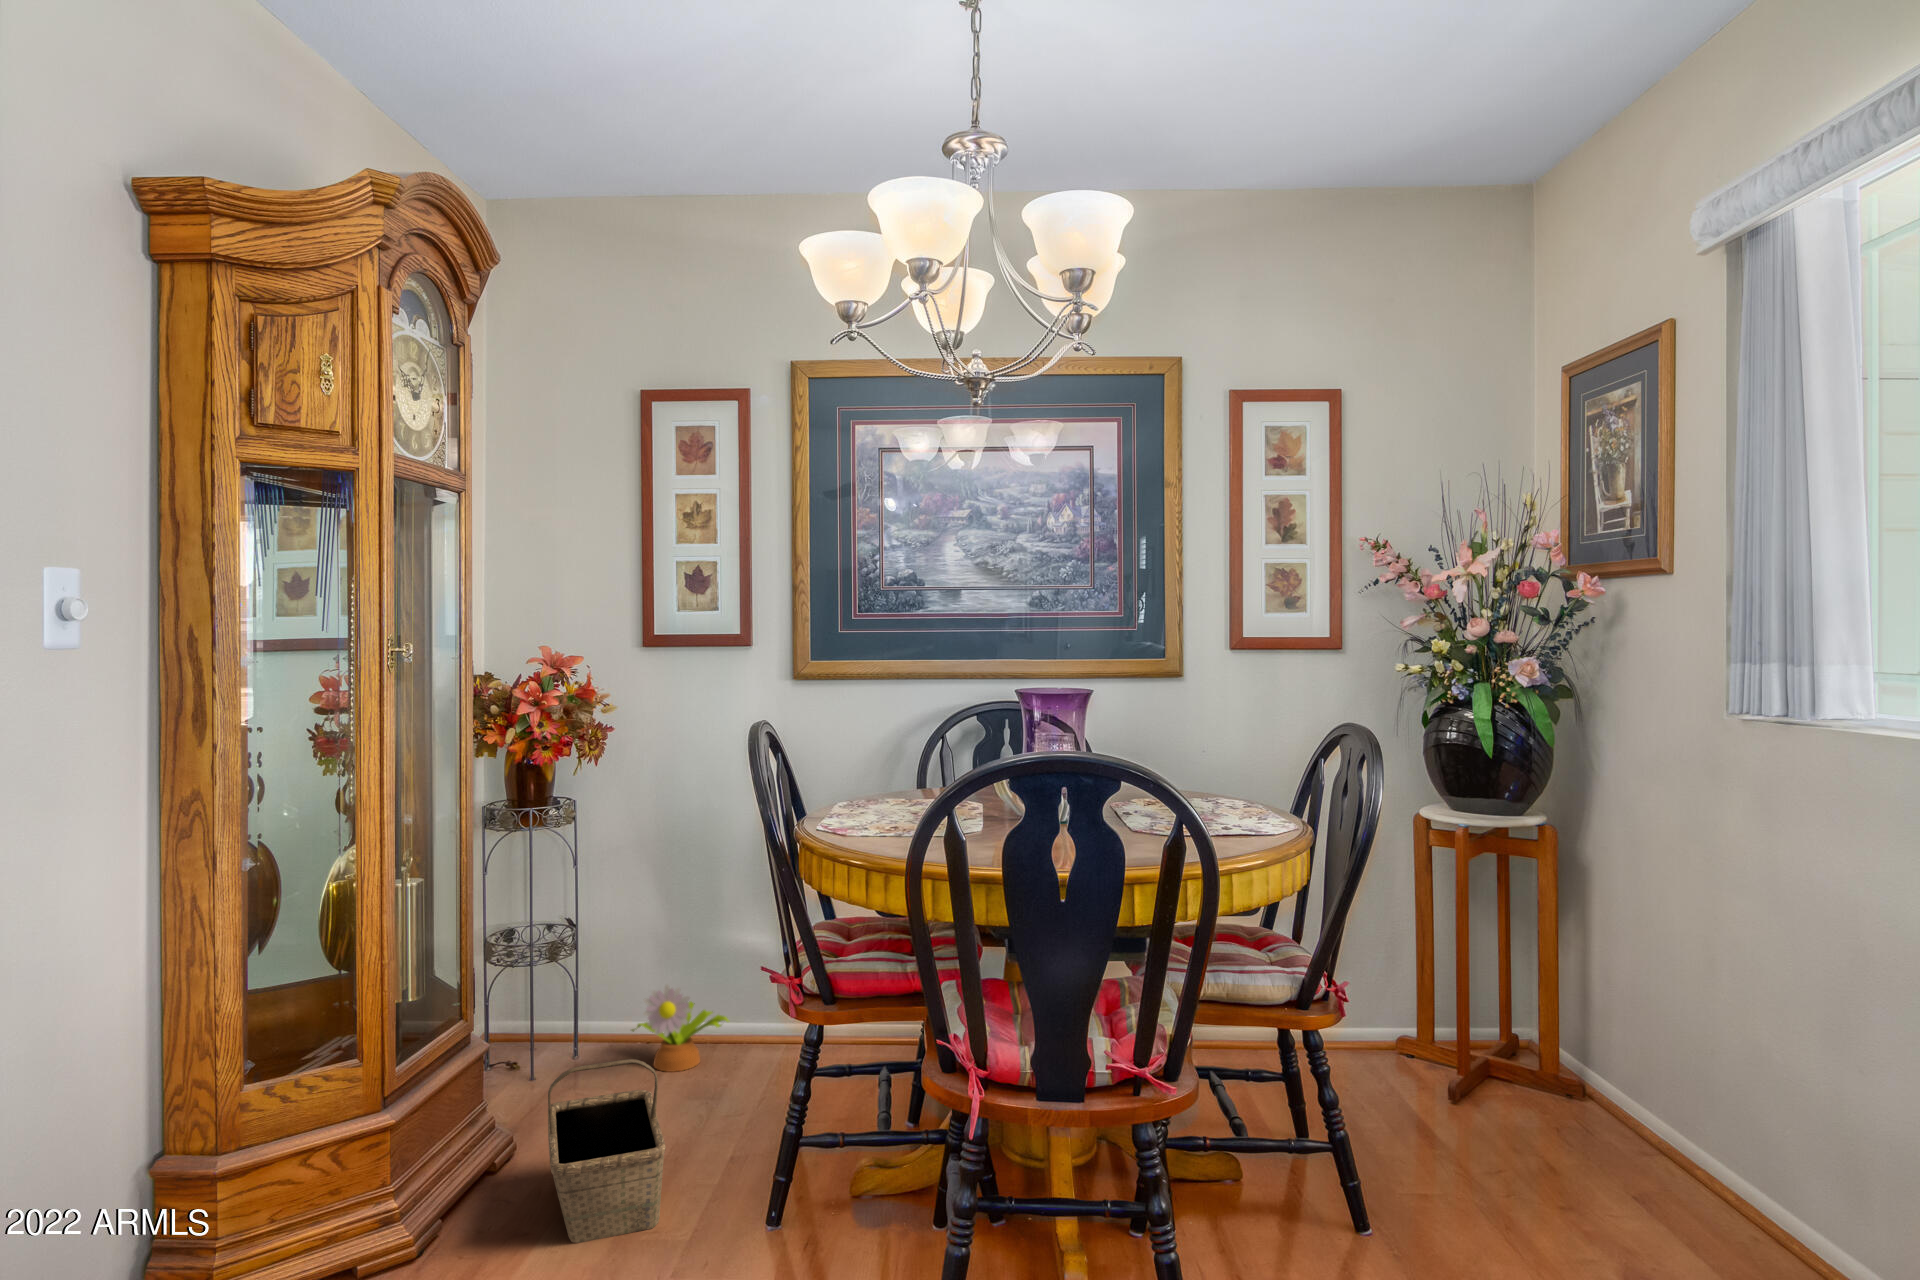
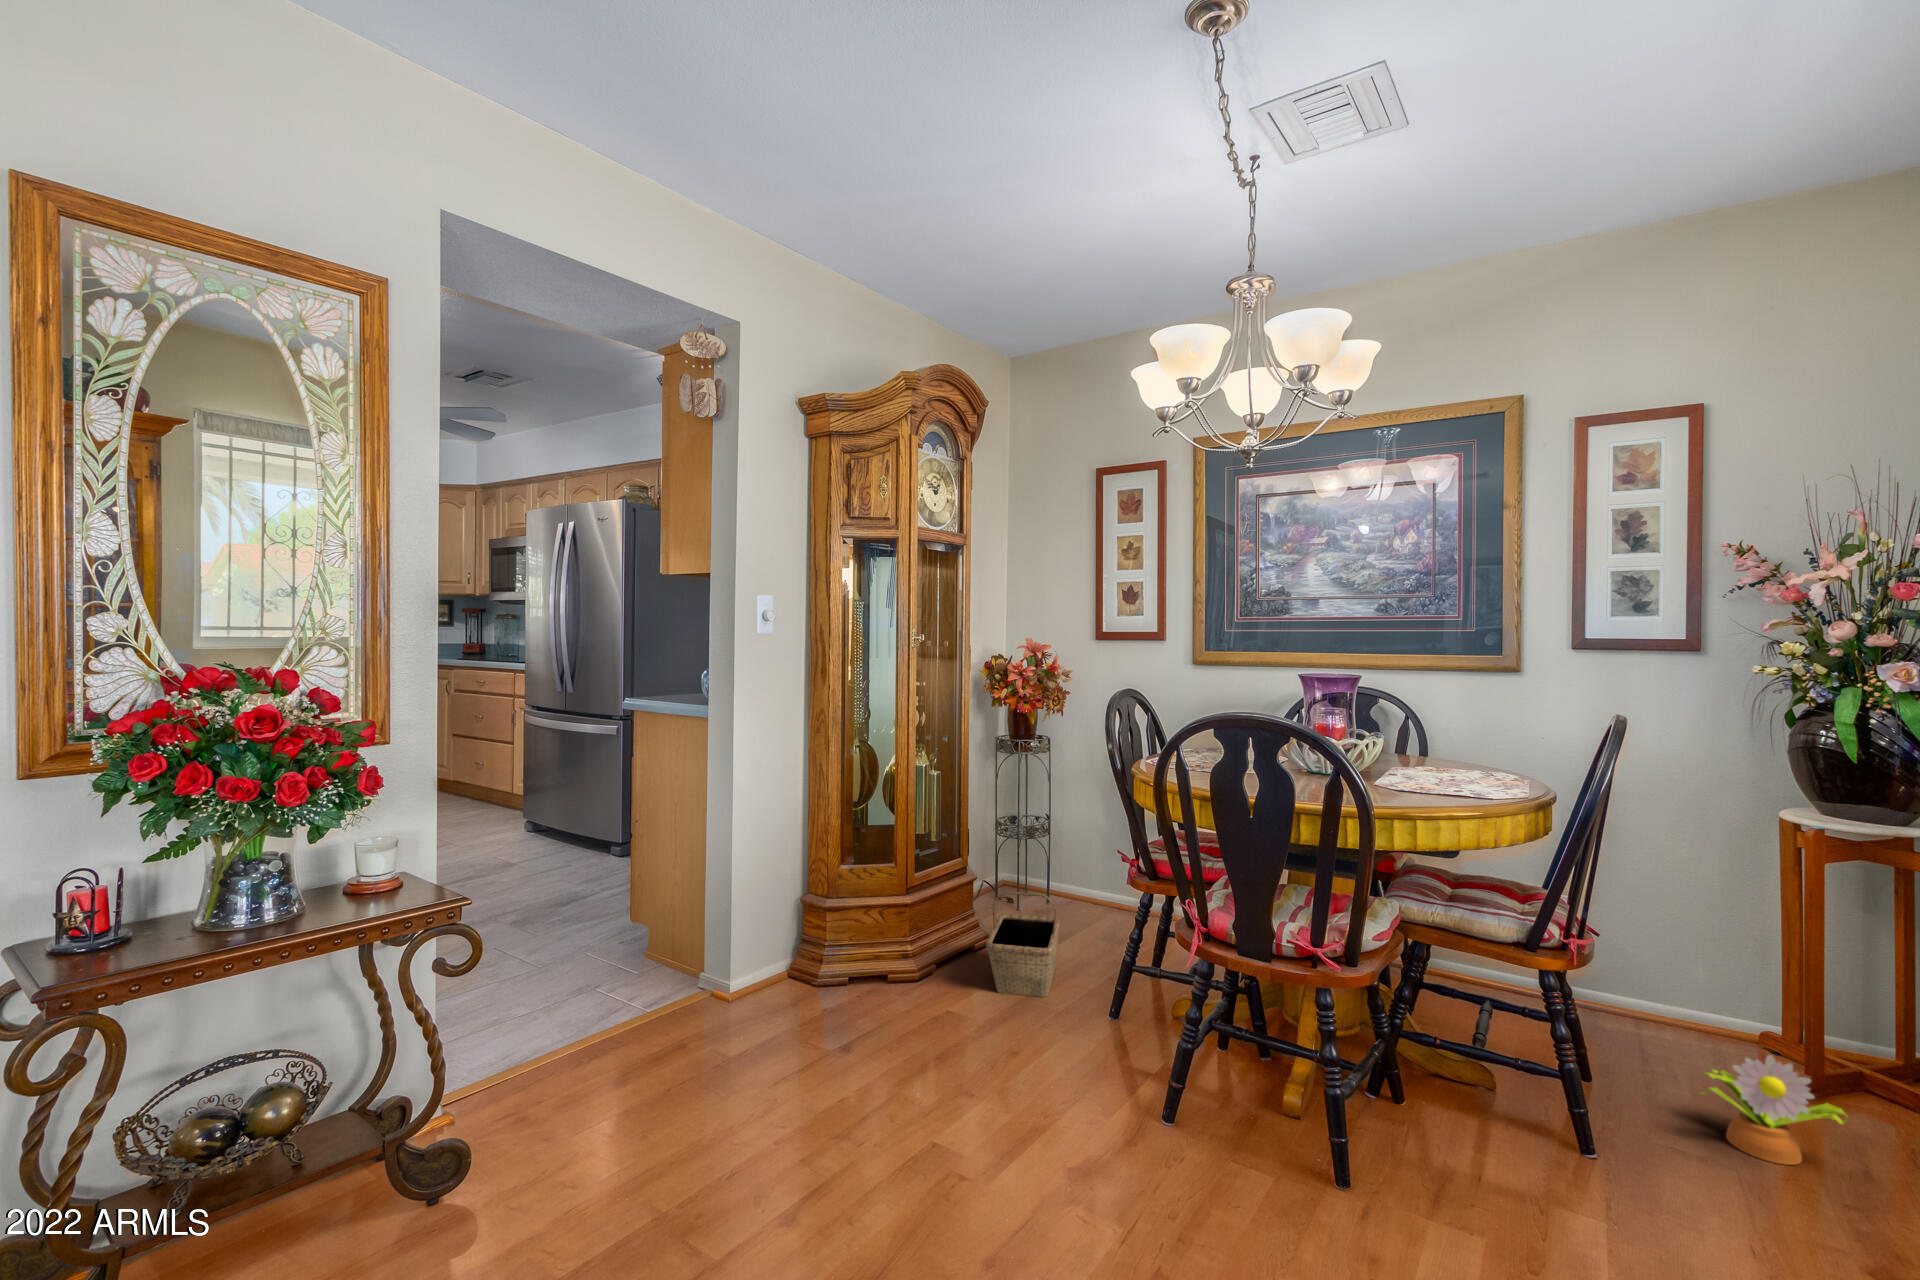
decorative plant: present [632,985,730,1072] -> present [1698,1055,1846,1165]

